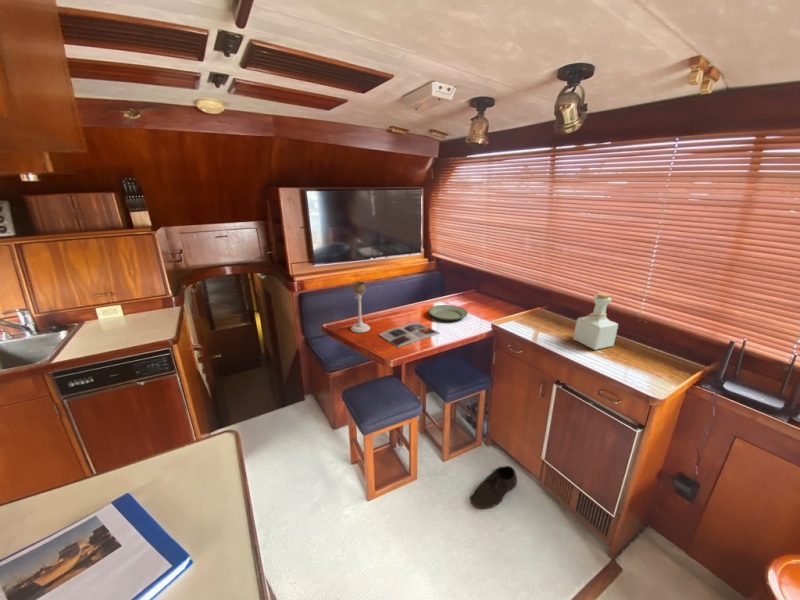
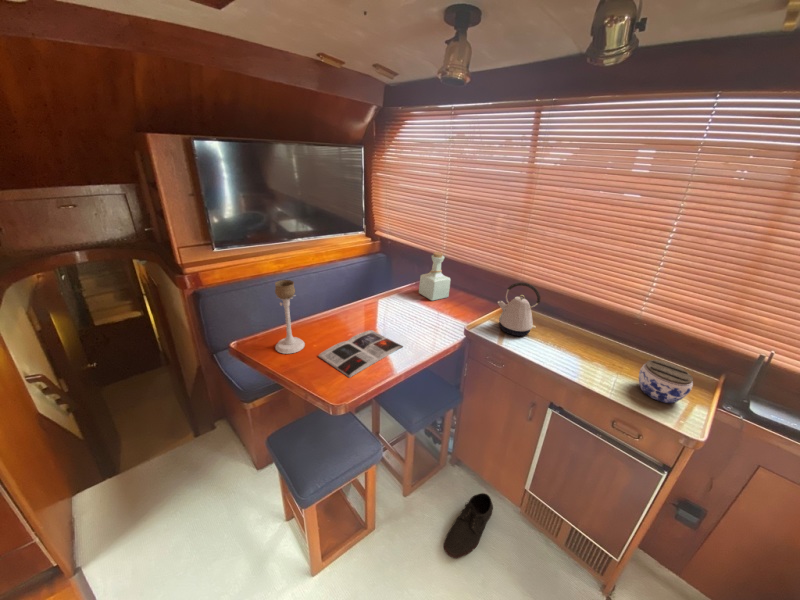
kettle: none [519,287,553,330] -> present [497,282,540,336]
bottle: present [573,292,618,350] -> present [419,252,451,301]
plate: present [429,305,468,321] -> none [381,301,431,325]
jar: none [623,345,665,378] -> present [639,360,693,403]

